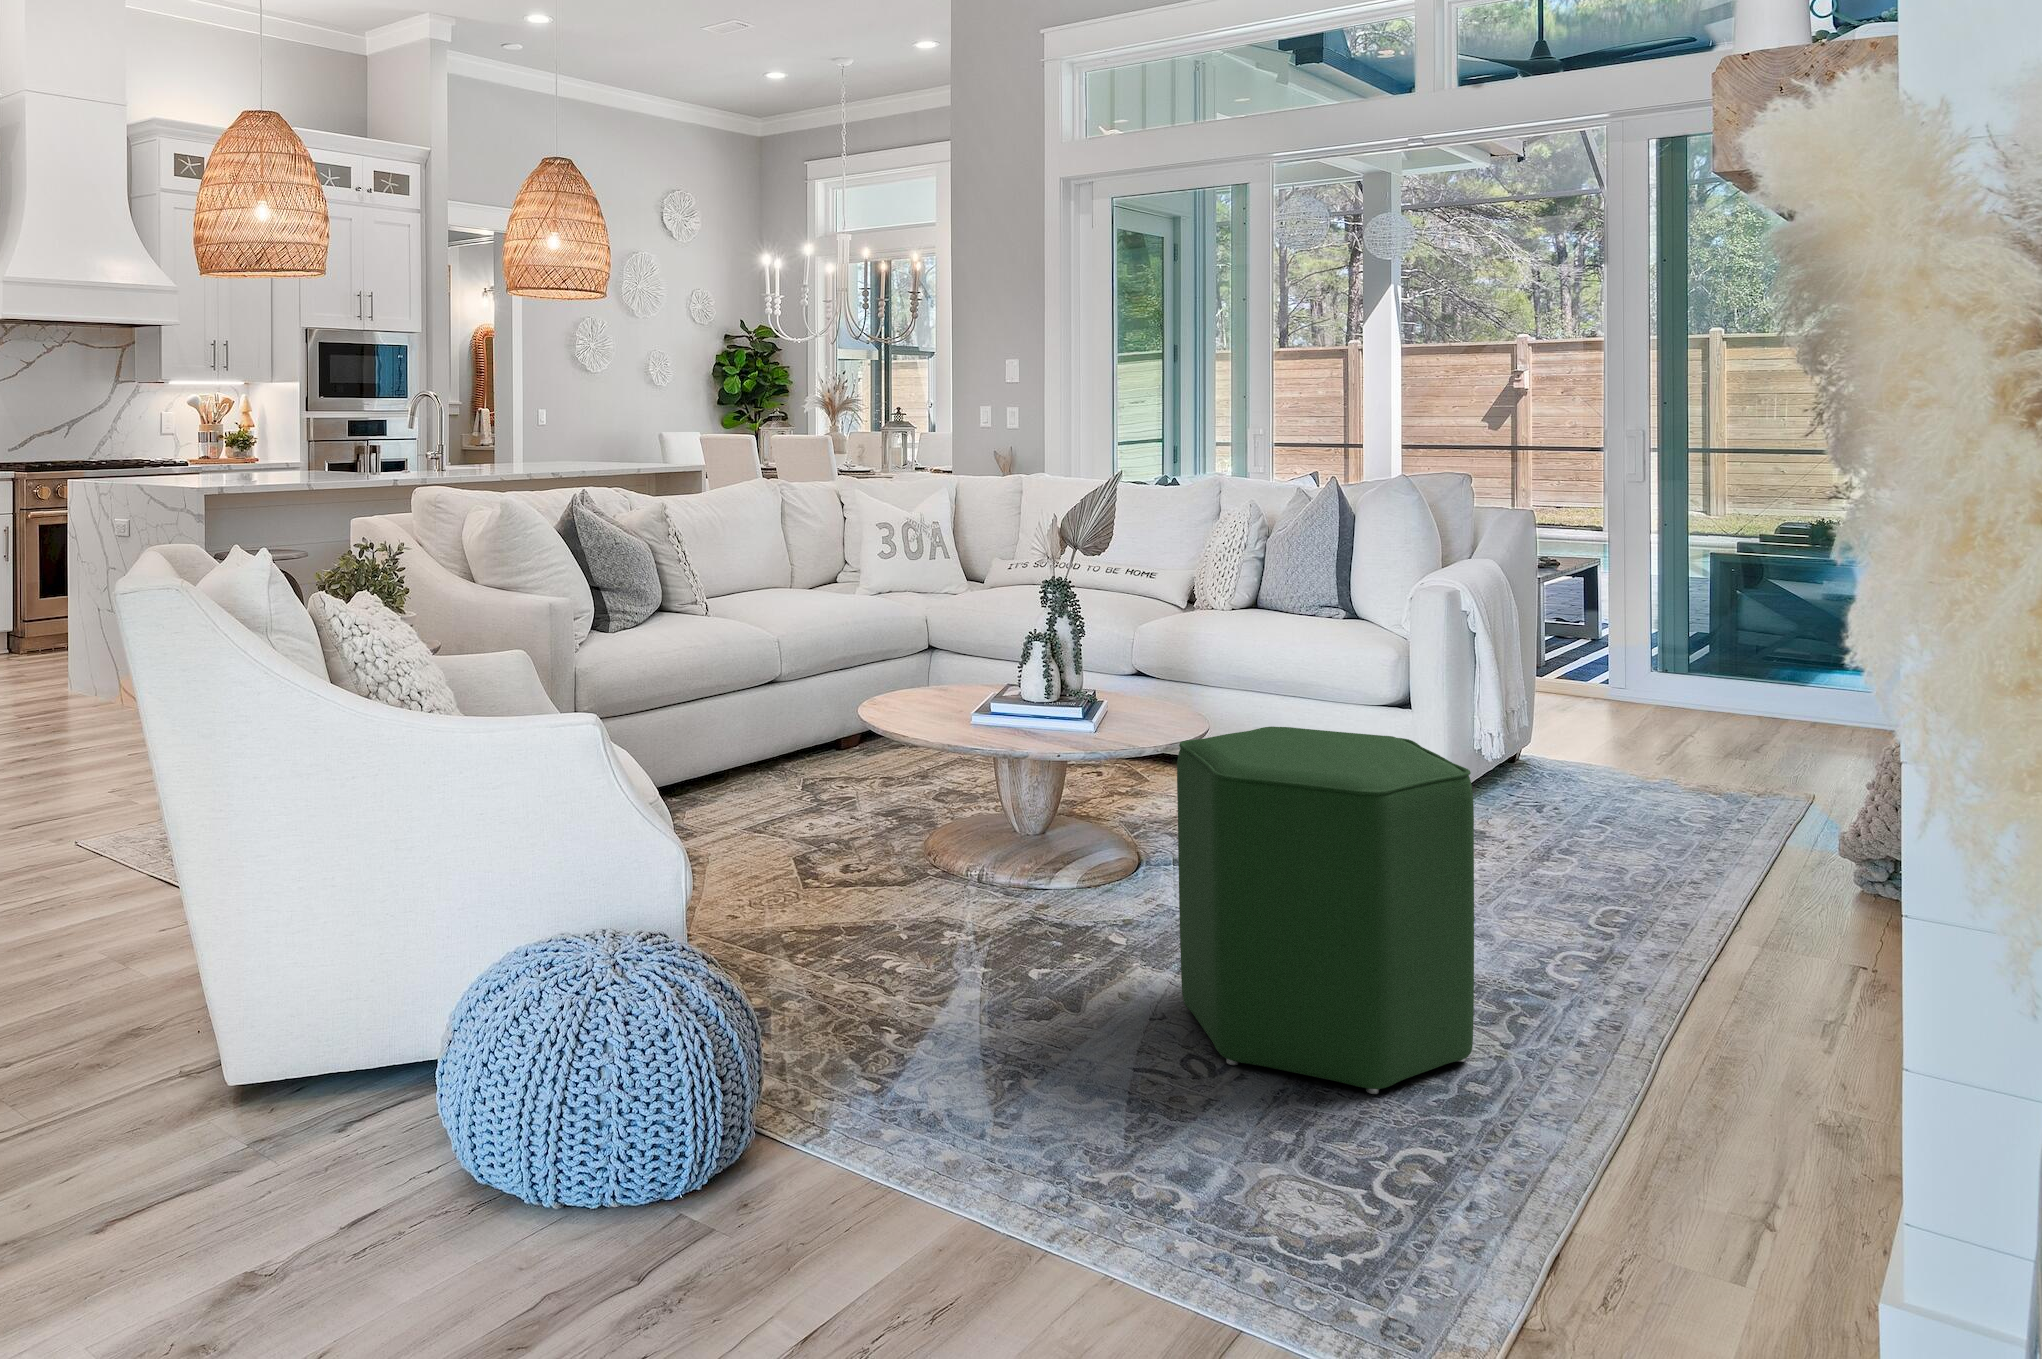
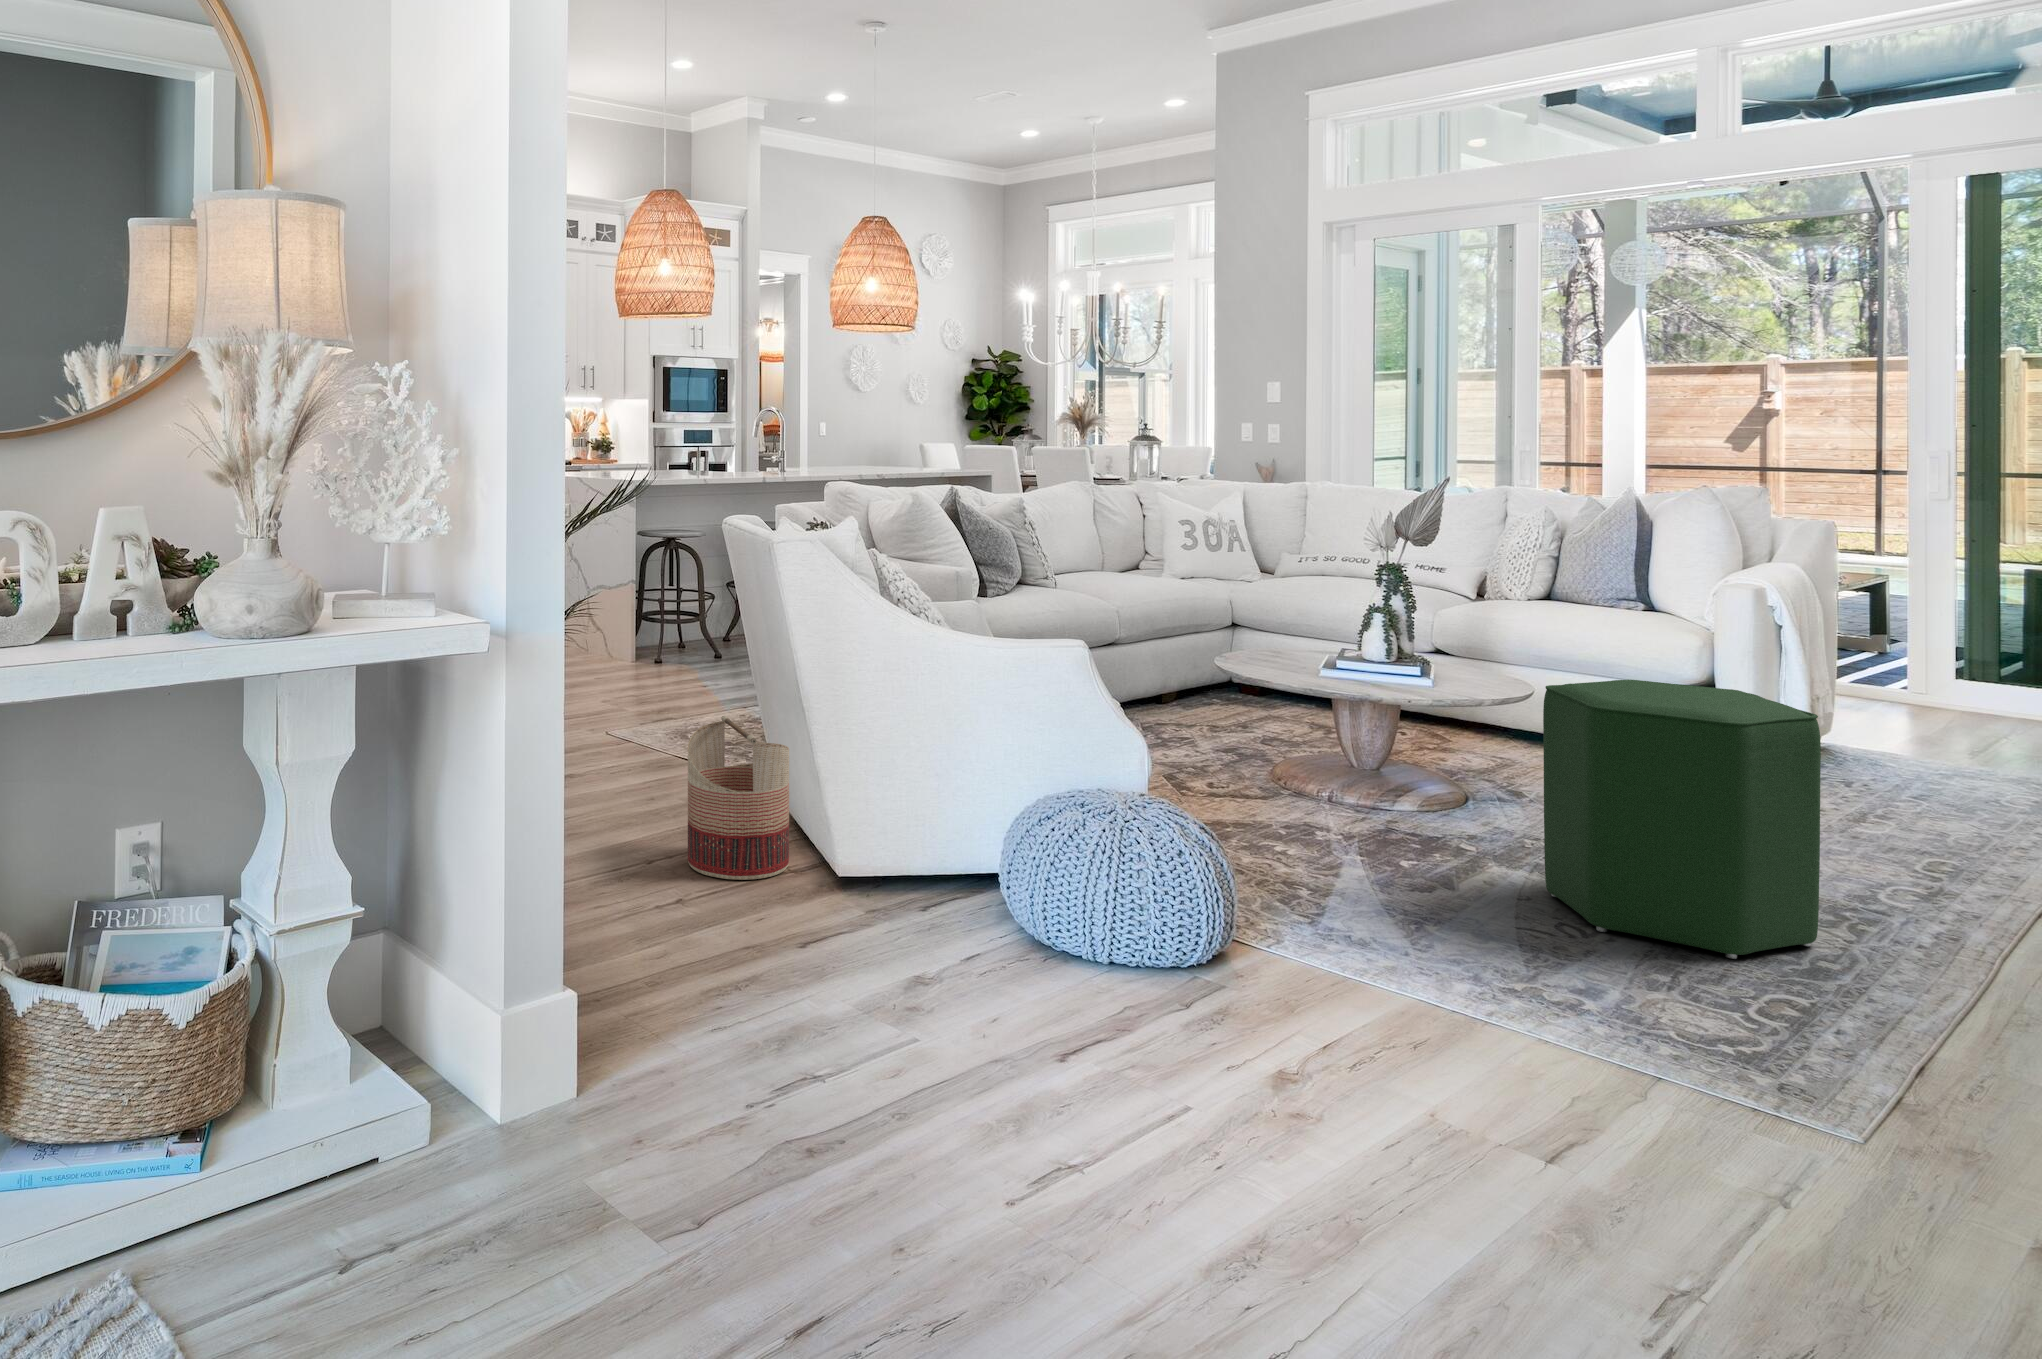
basket: none [29,846,193,1098] -> present [688,716,789,880]

